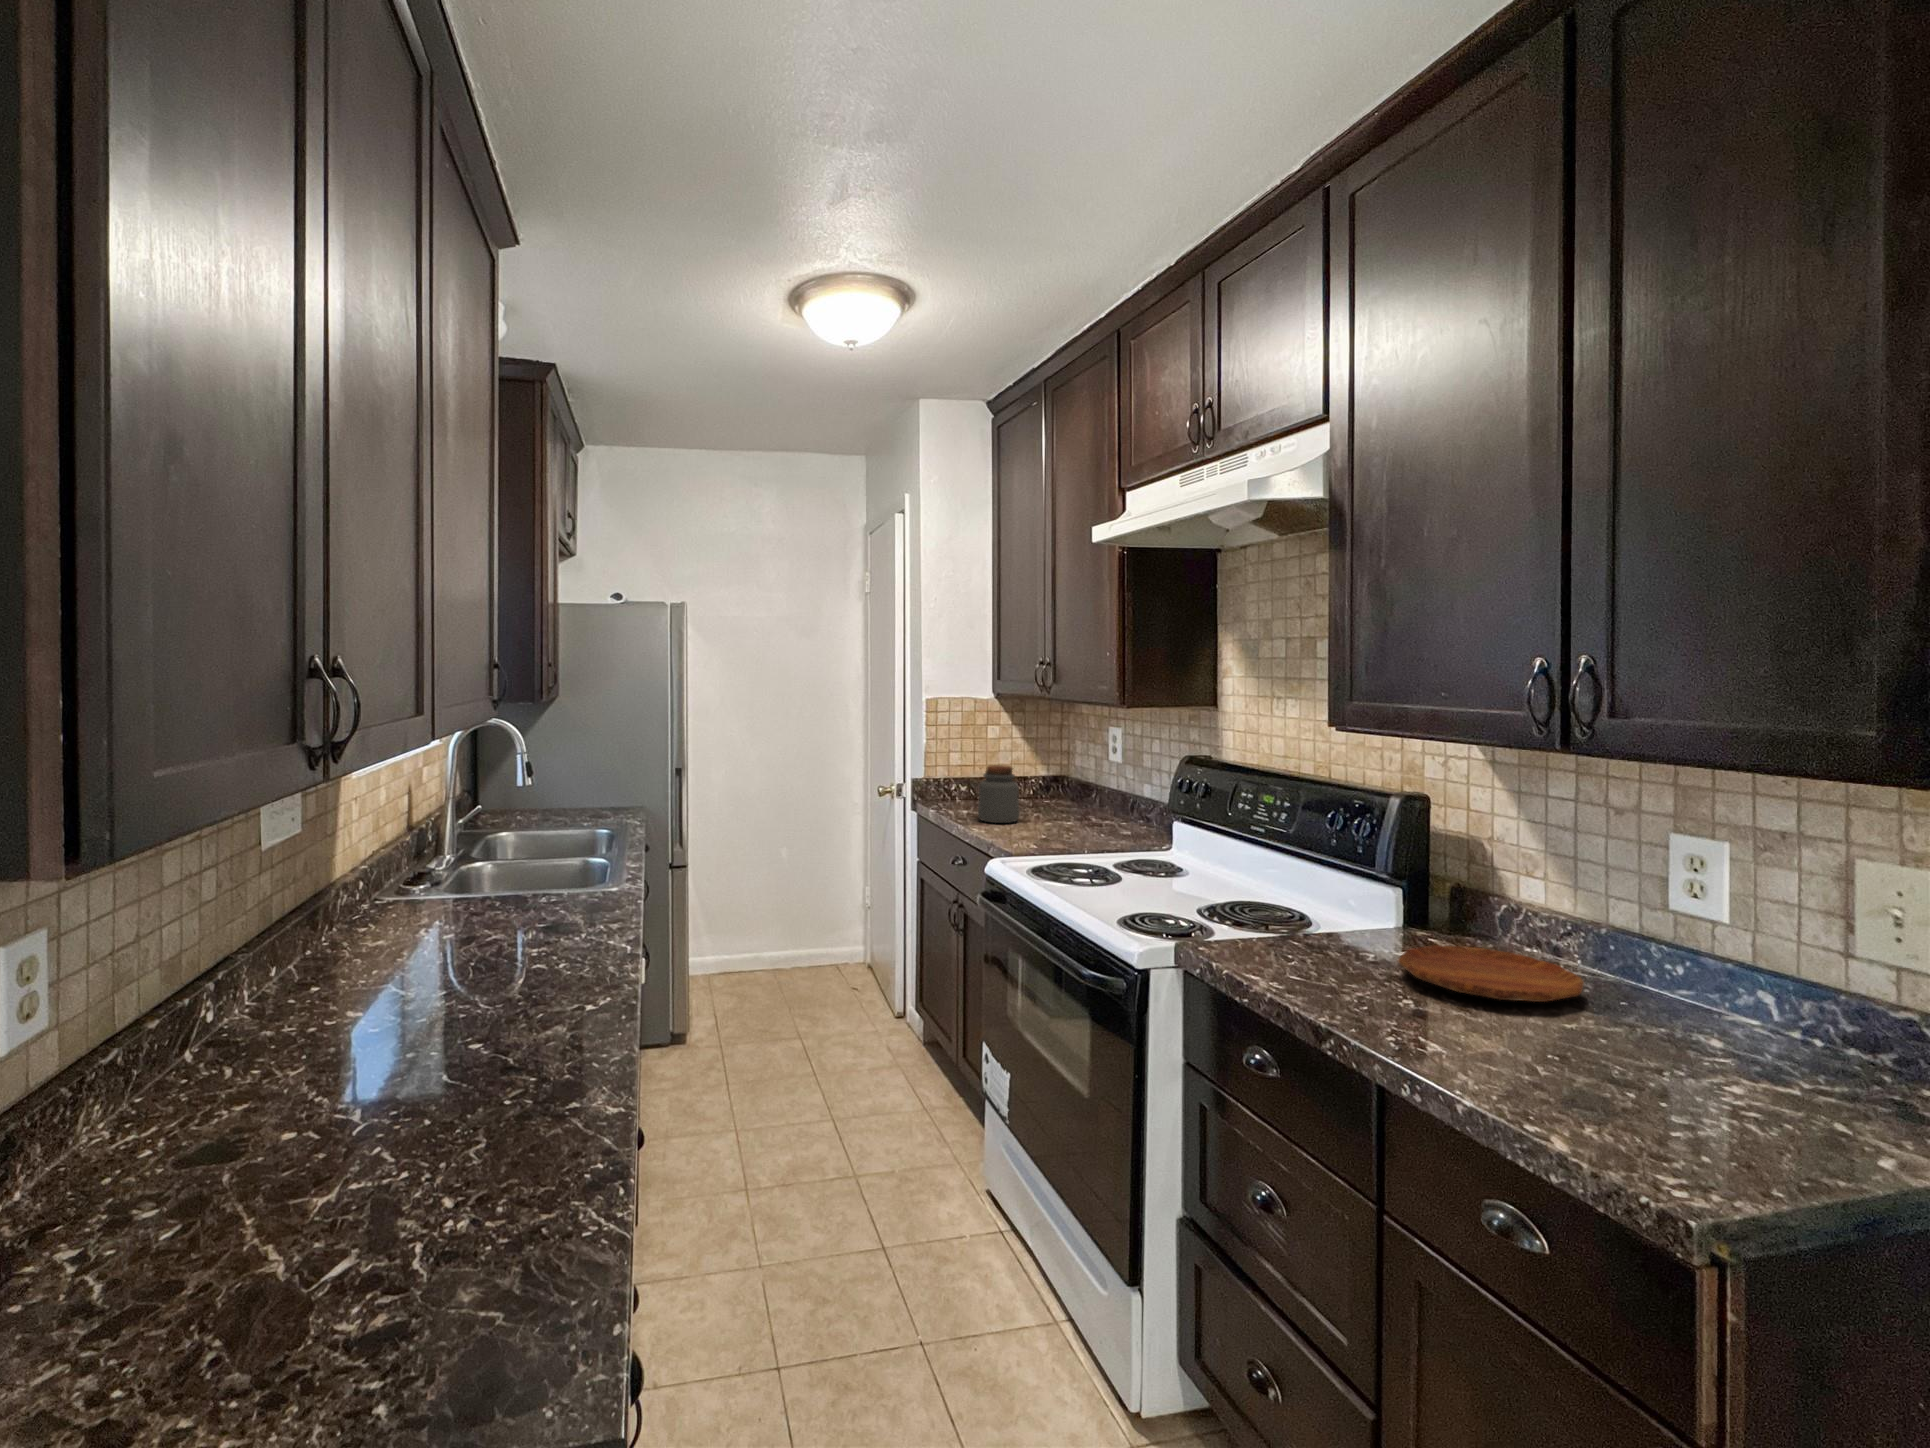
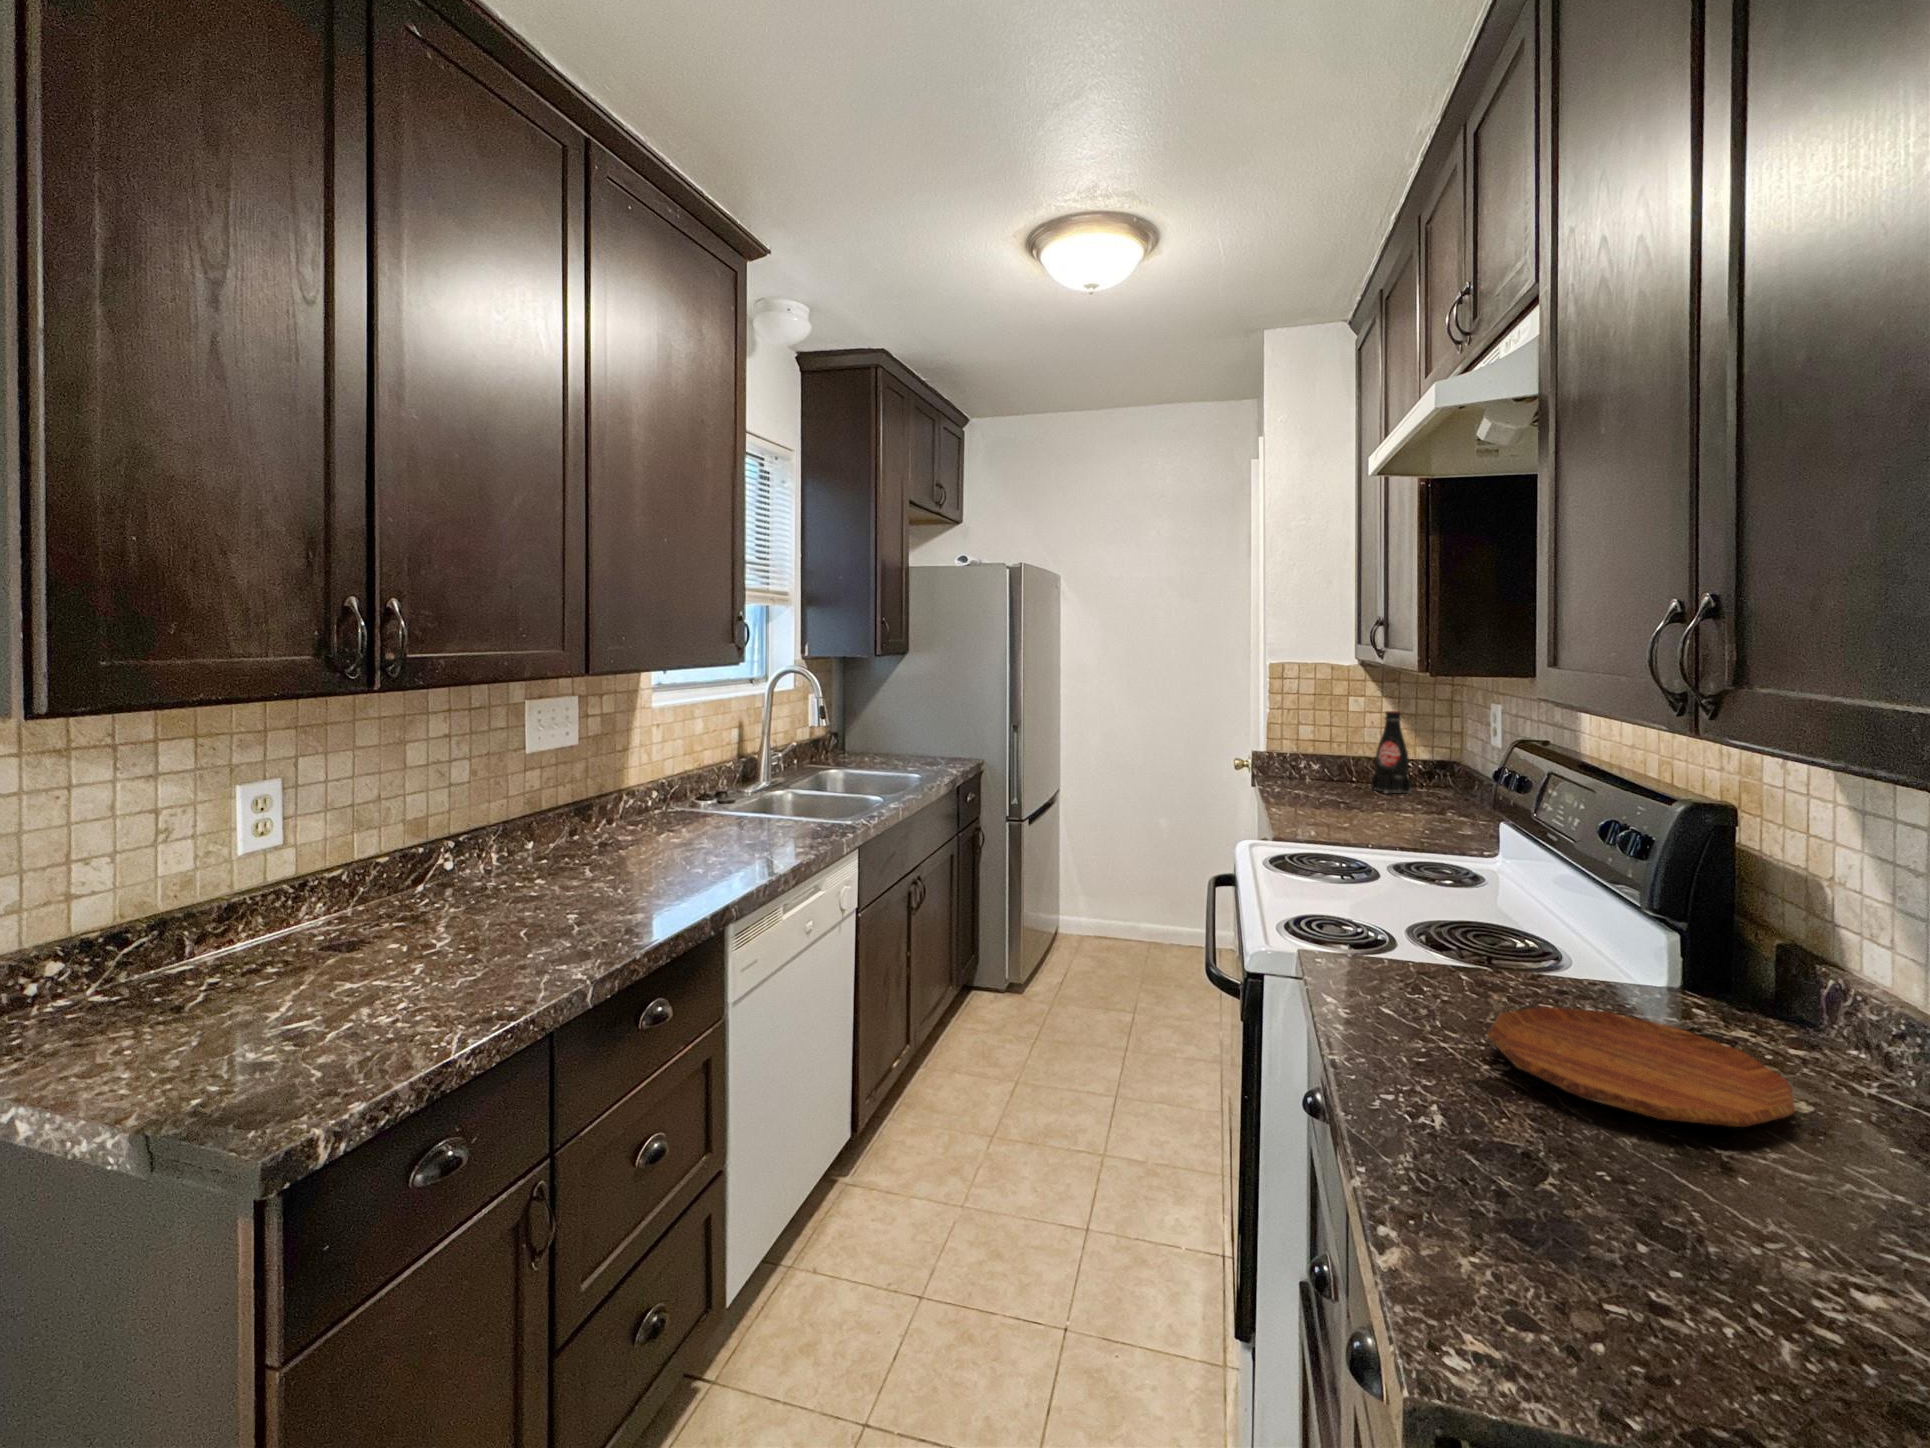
bottle: none [1012,737,1045,809] -> present [1372,711,1411,793]
jar: present [978,765,1019,823] -> none [1302,740,1353,805]

